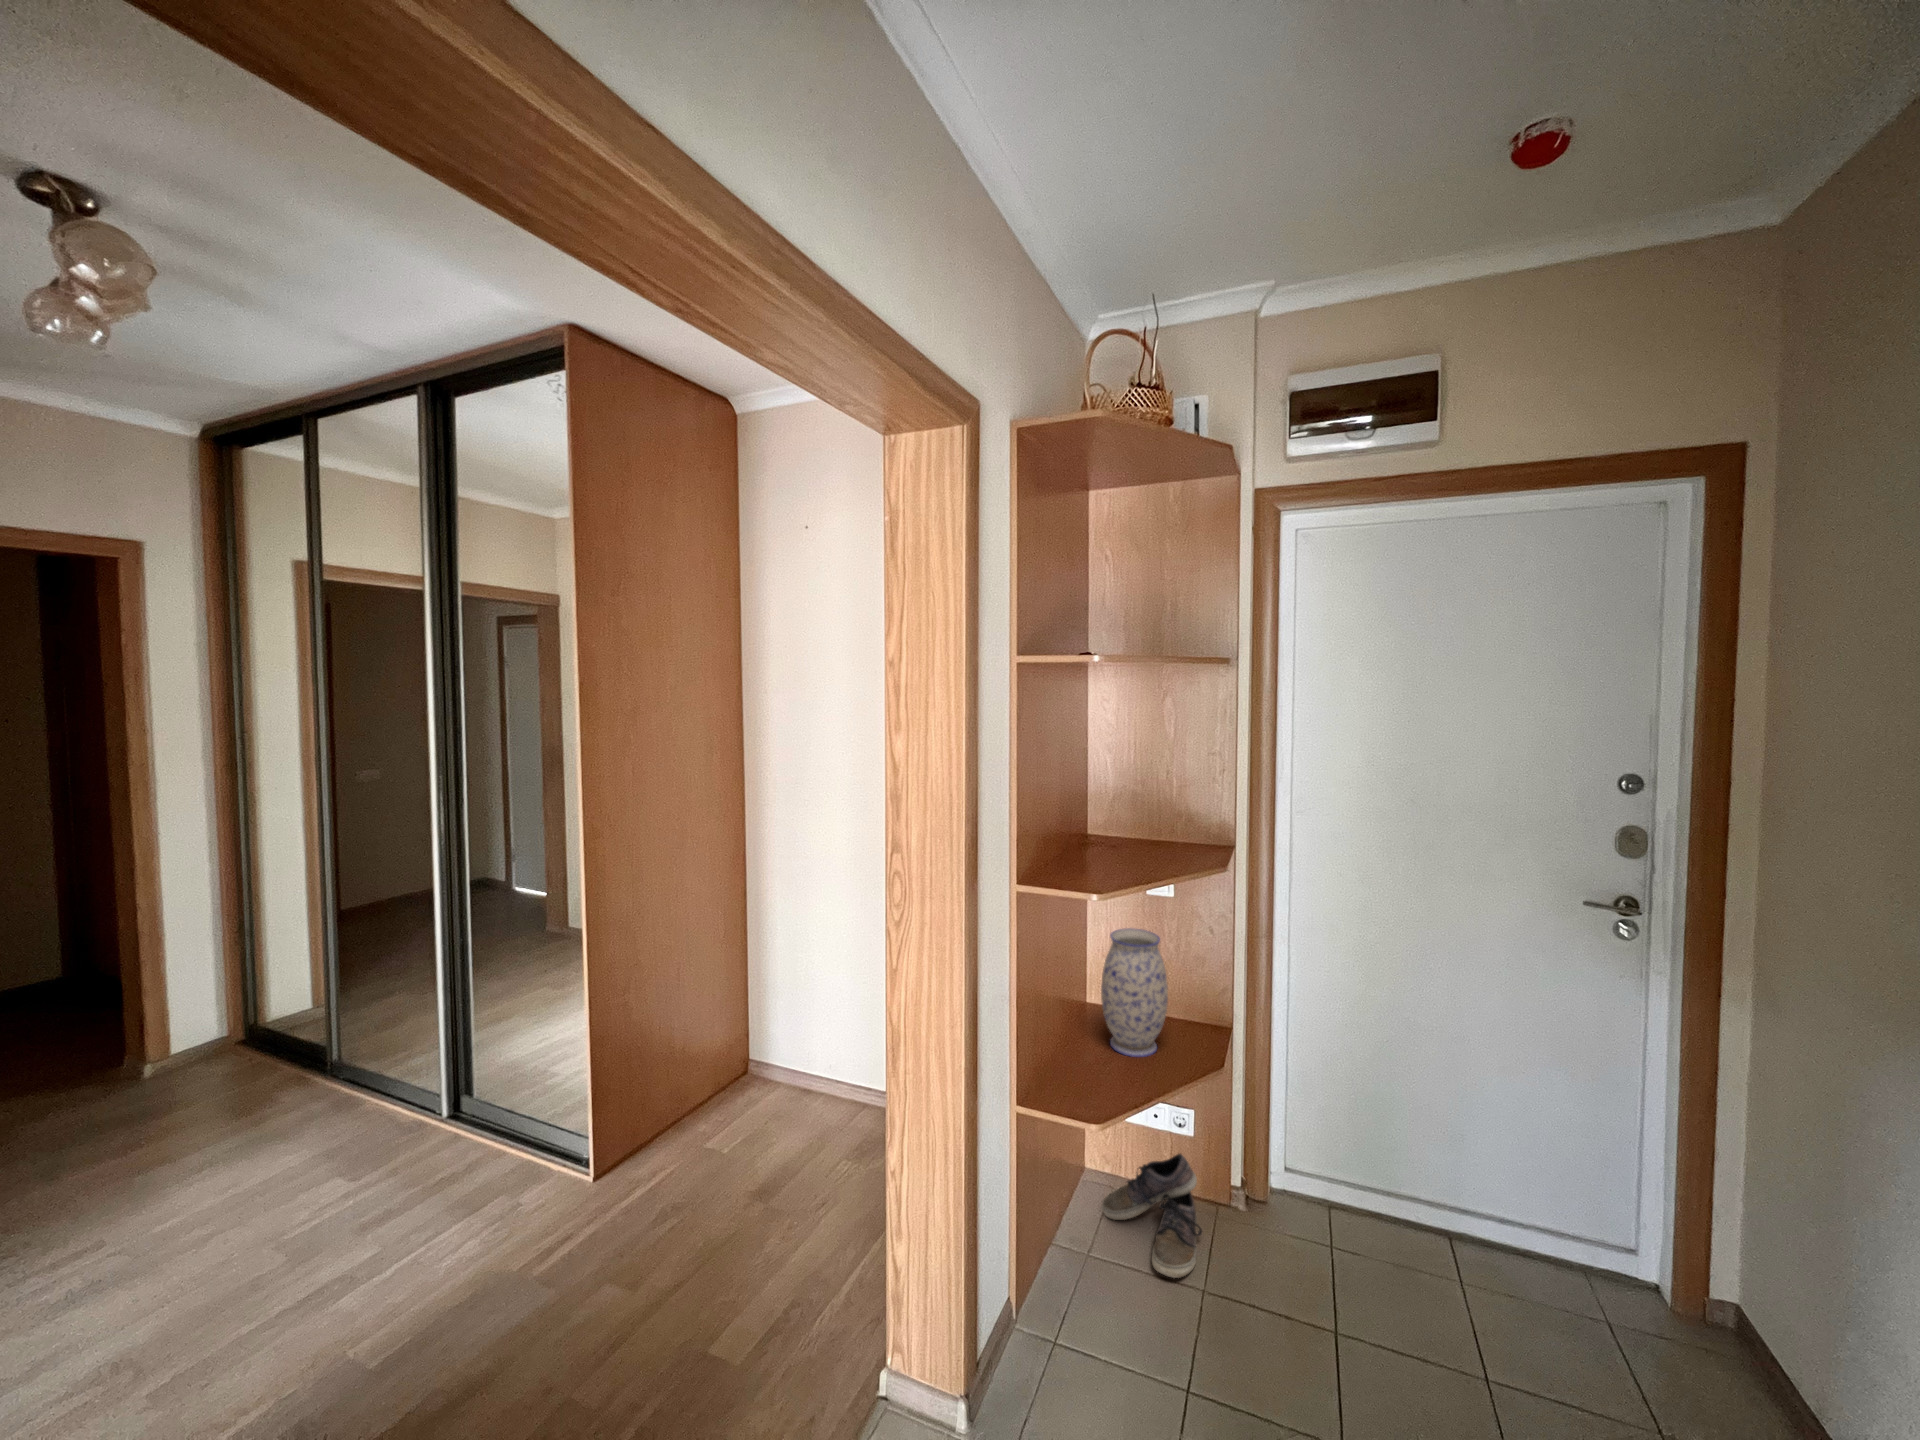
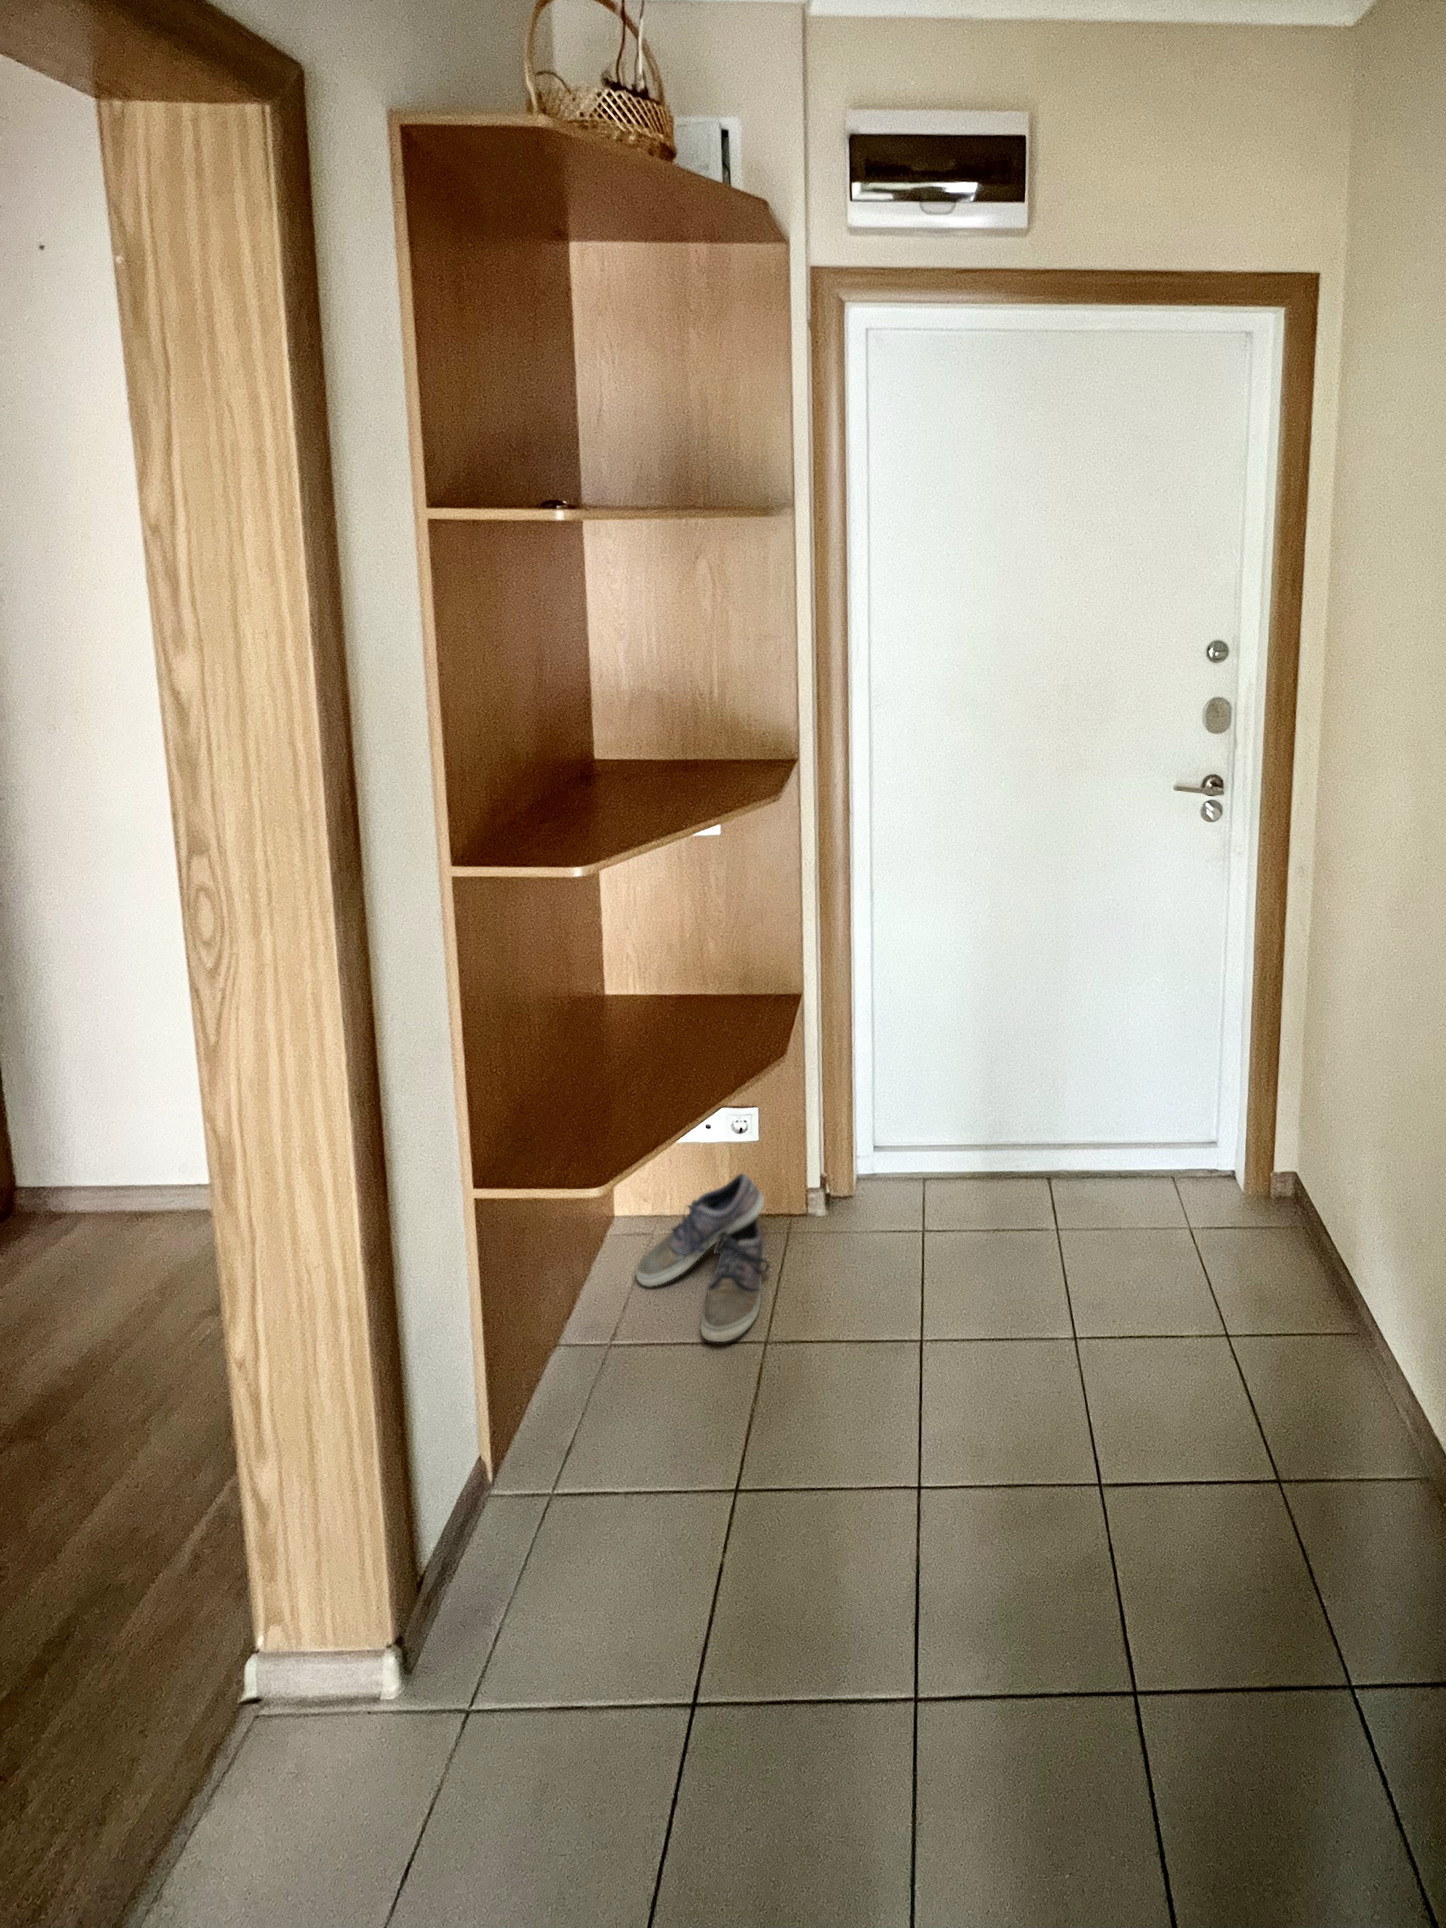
vase: present [1101,928,1168,1057] -> none [617,891,712,1070]

